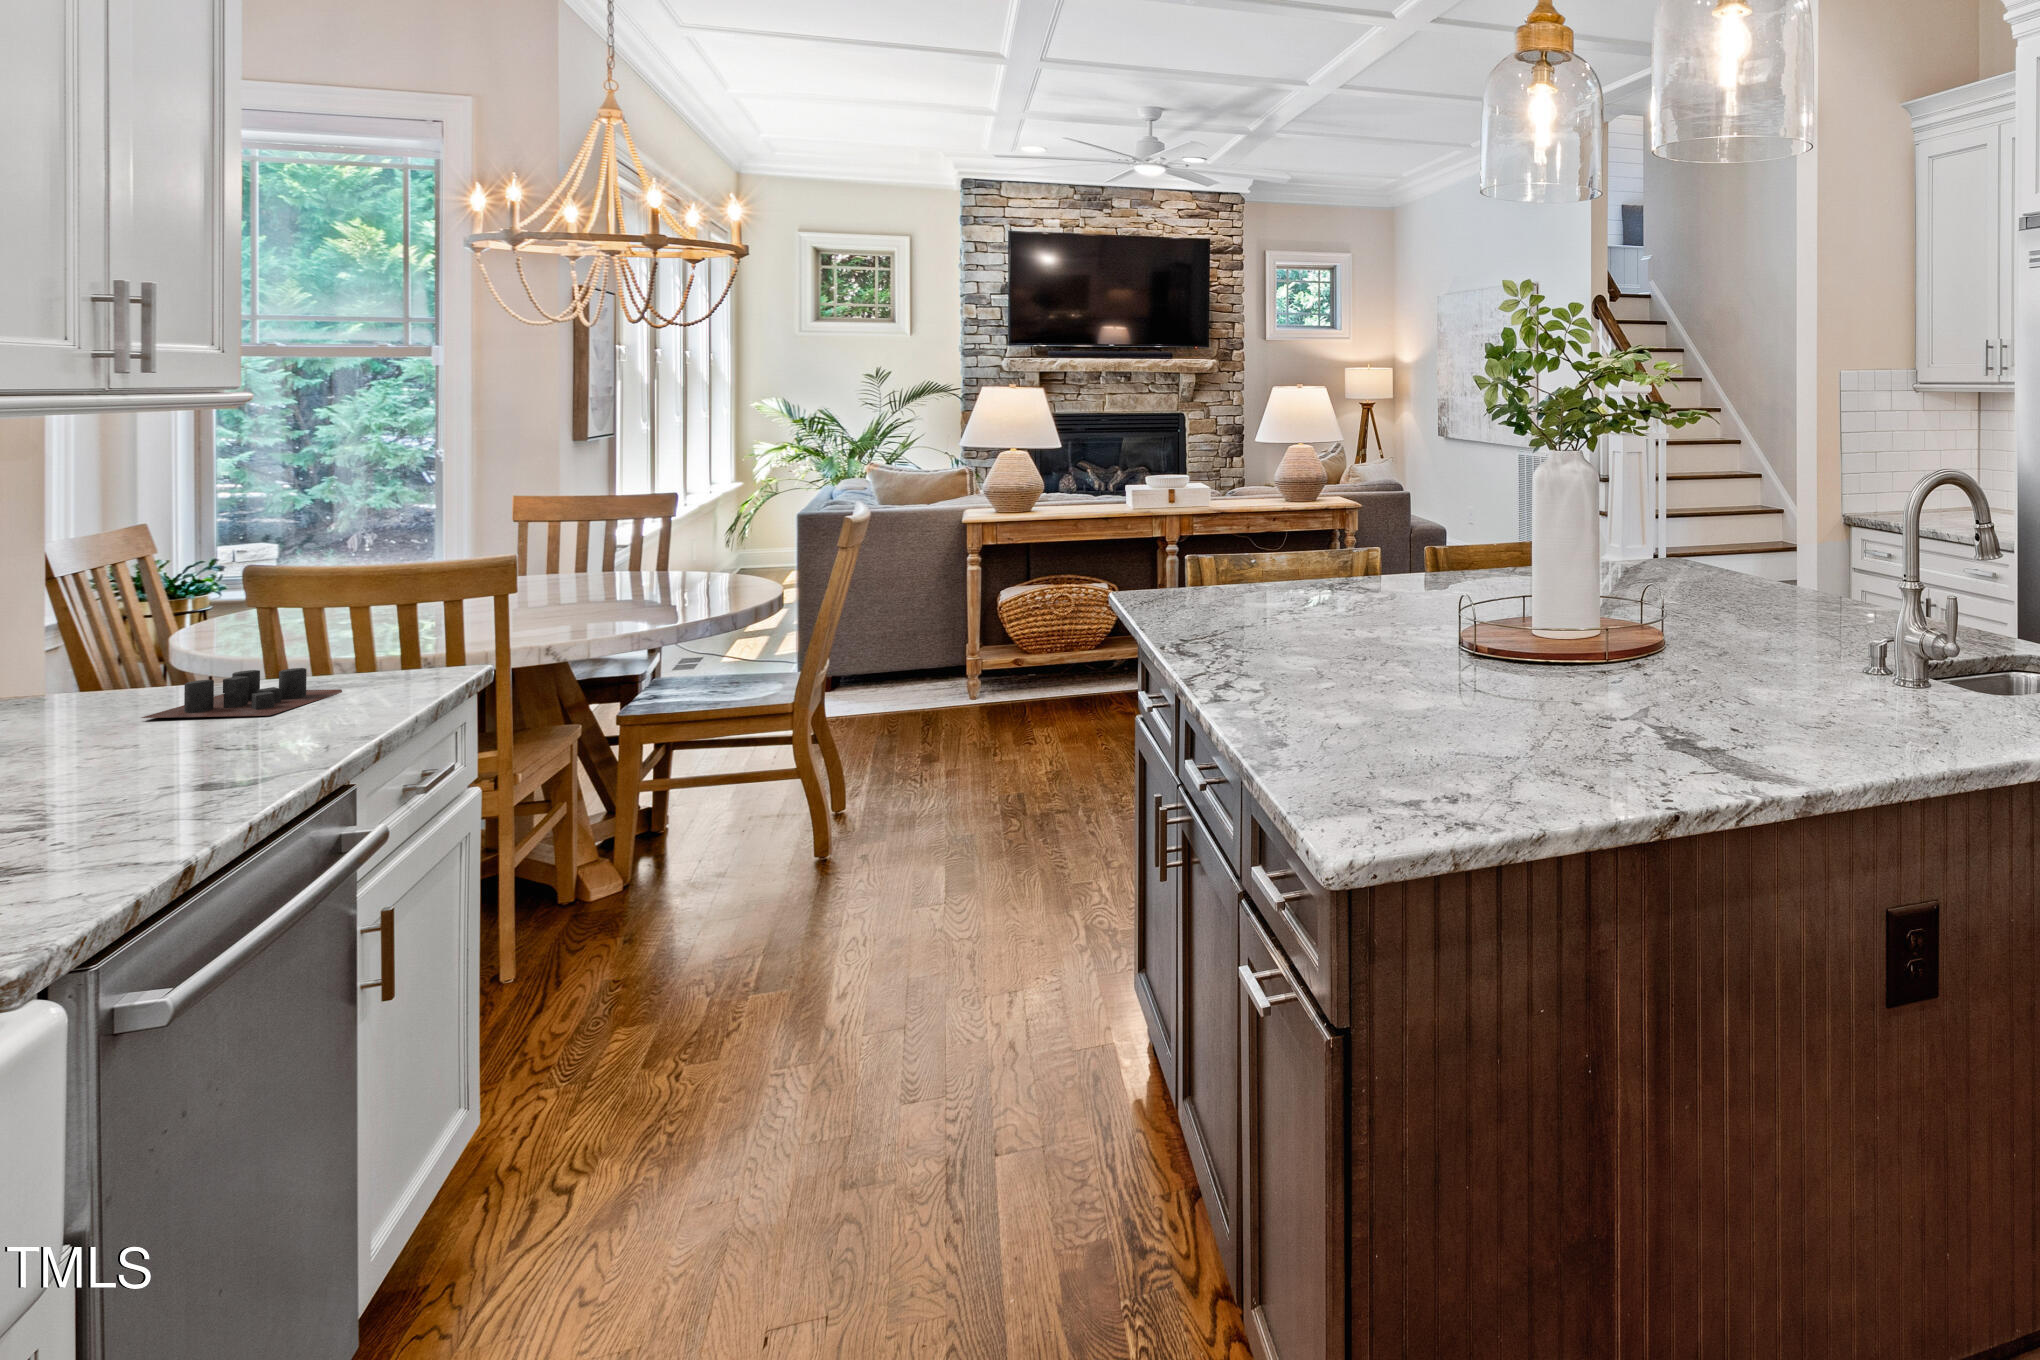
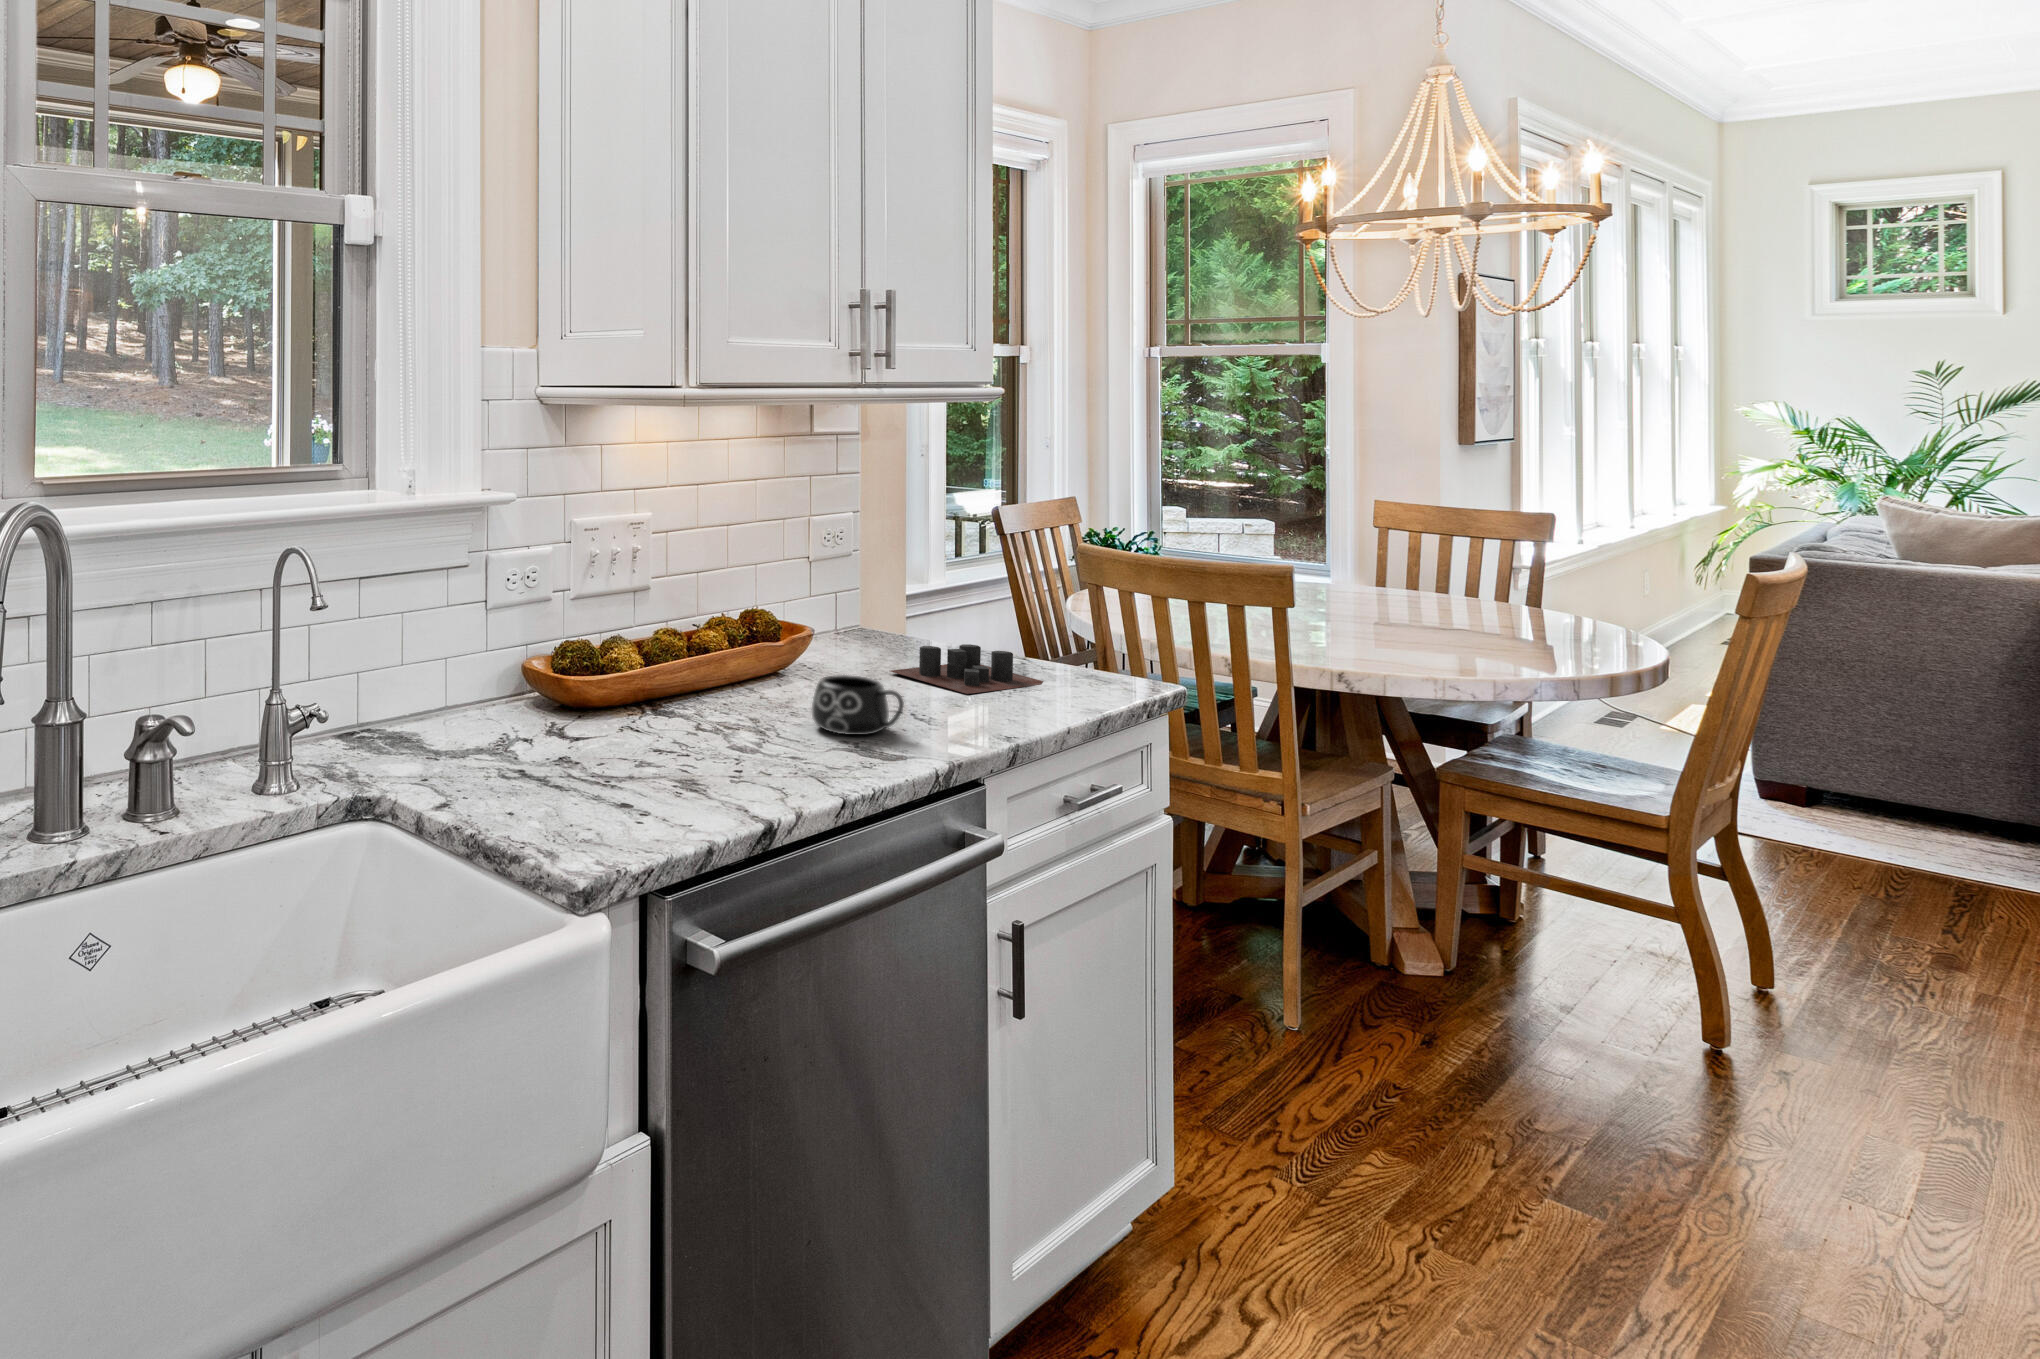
mug: none [110,713,247,779] -> present [811,675,904,735]

